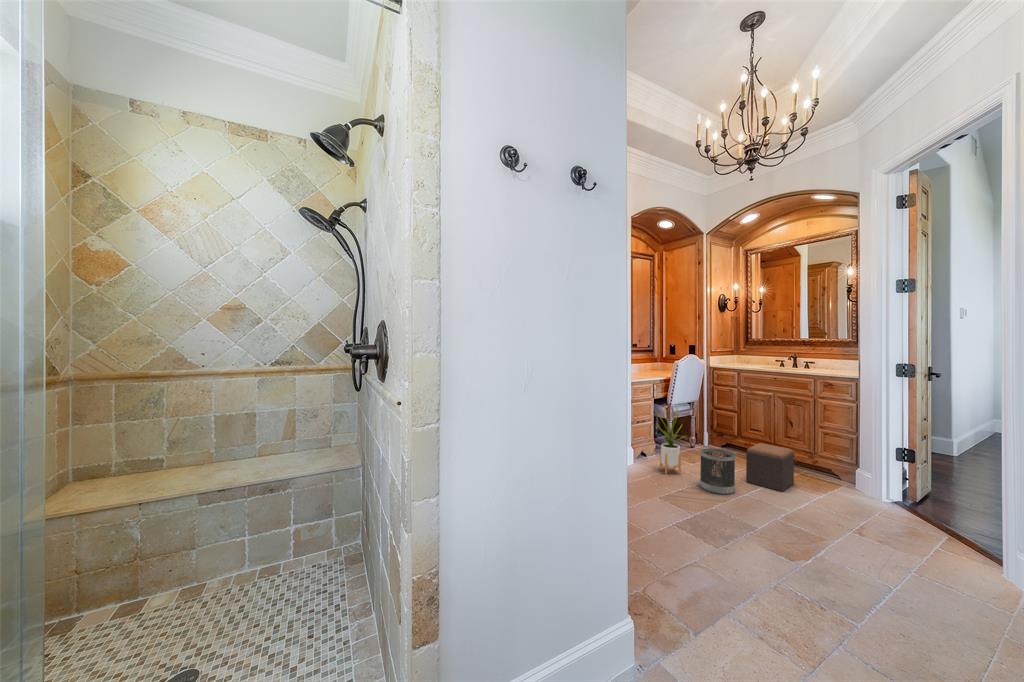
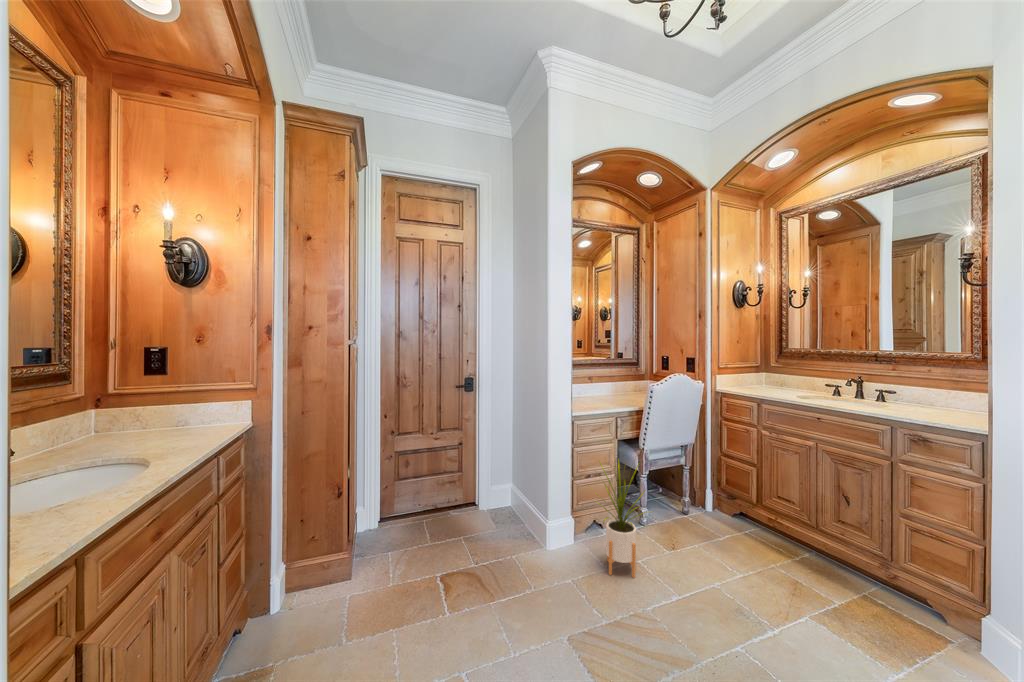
footstool: present [746,443,794,491] -> none [747,538,844,652]
wastebasket: present [700,448,735,495] -> none [654,545,718,648]

